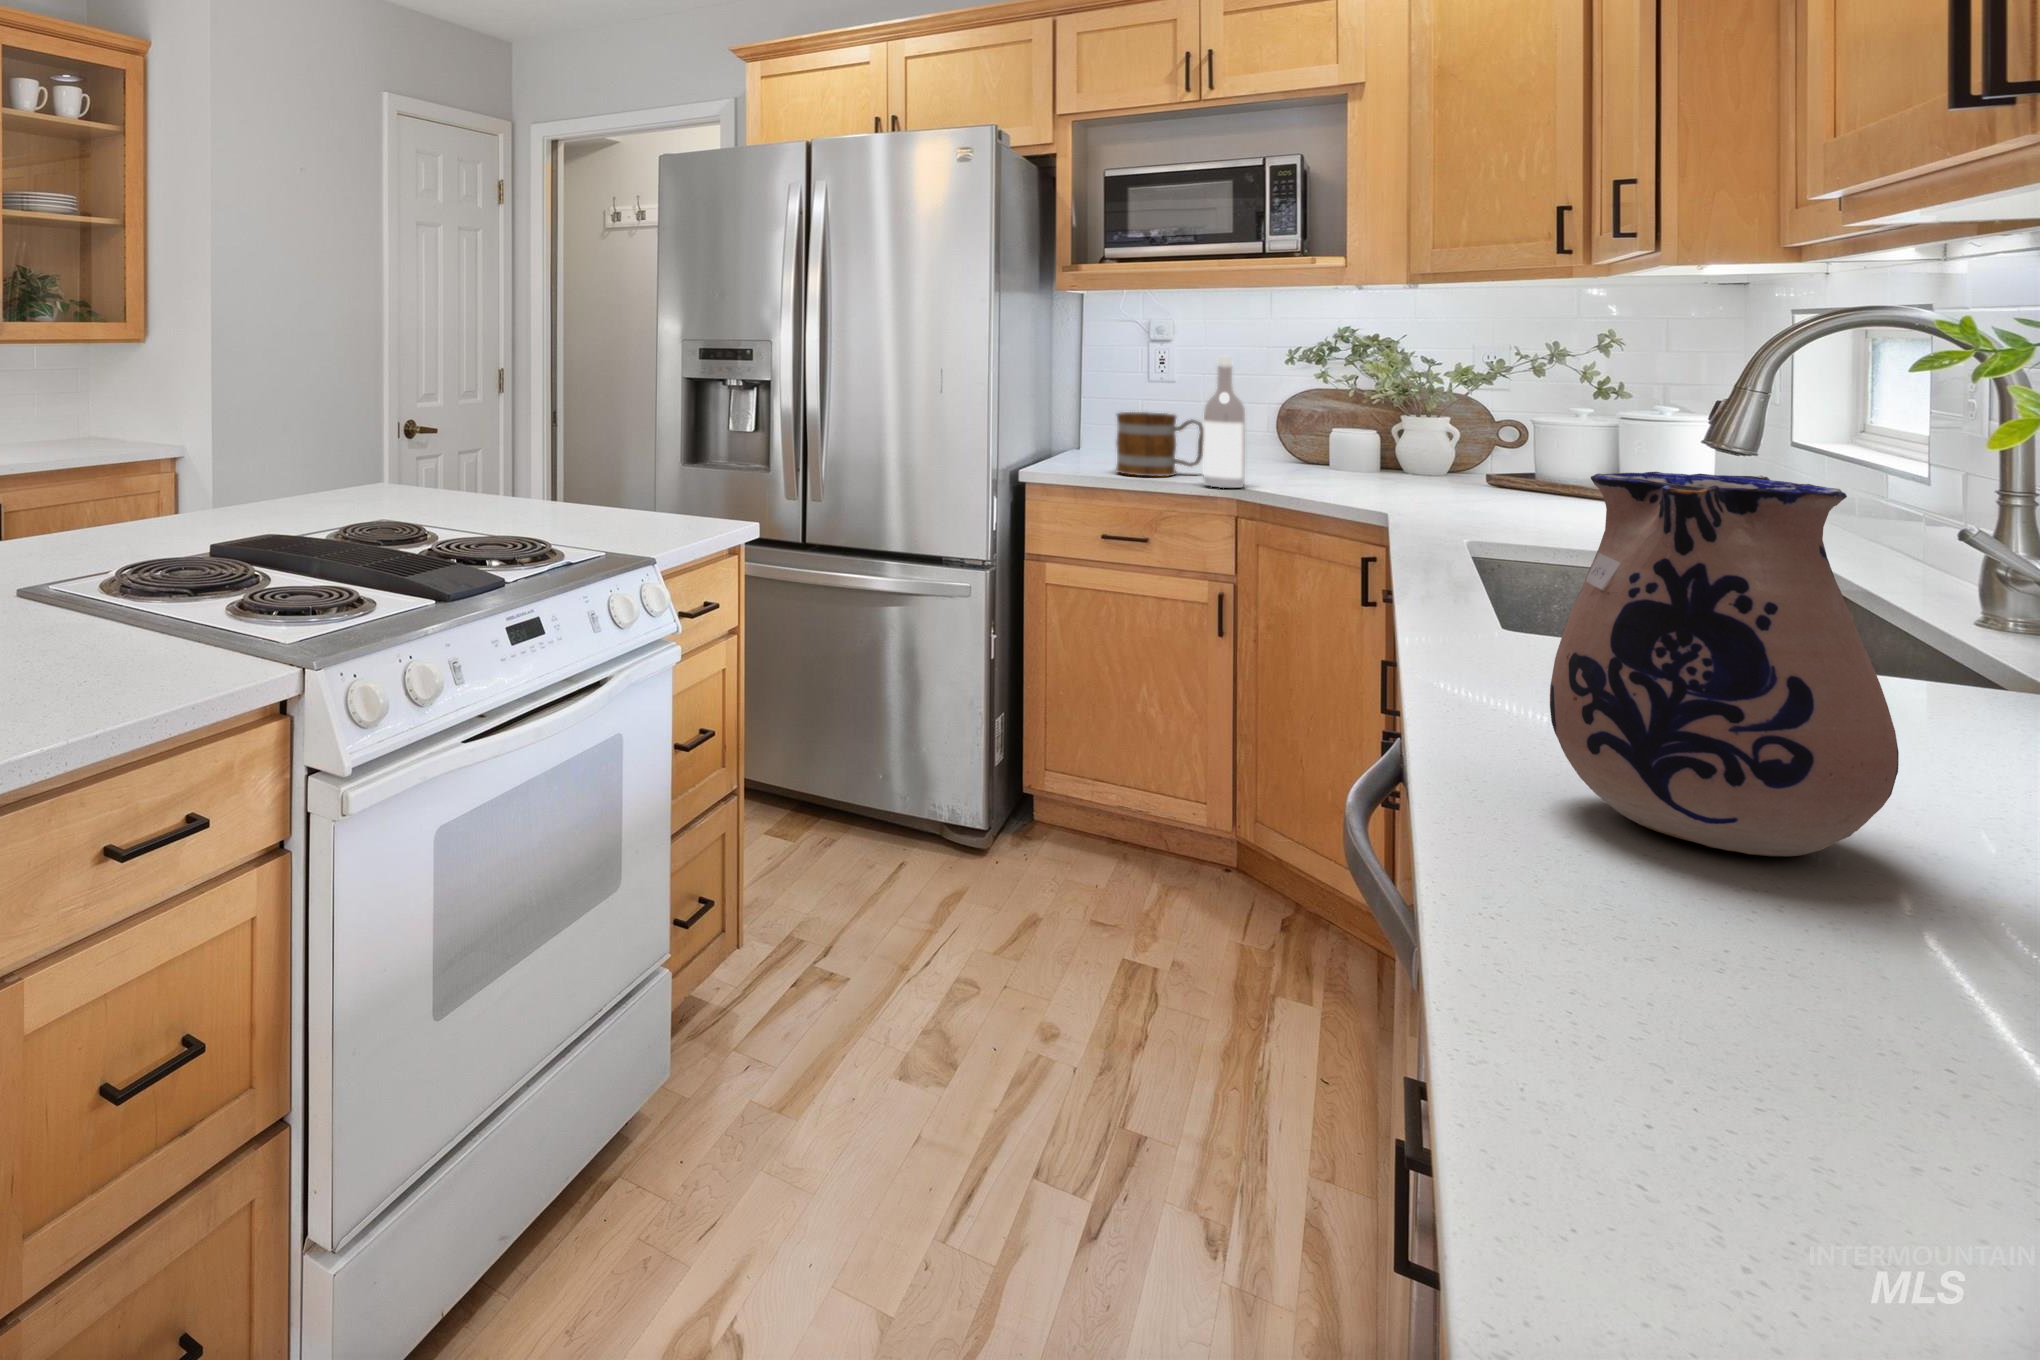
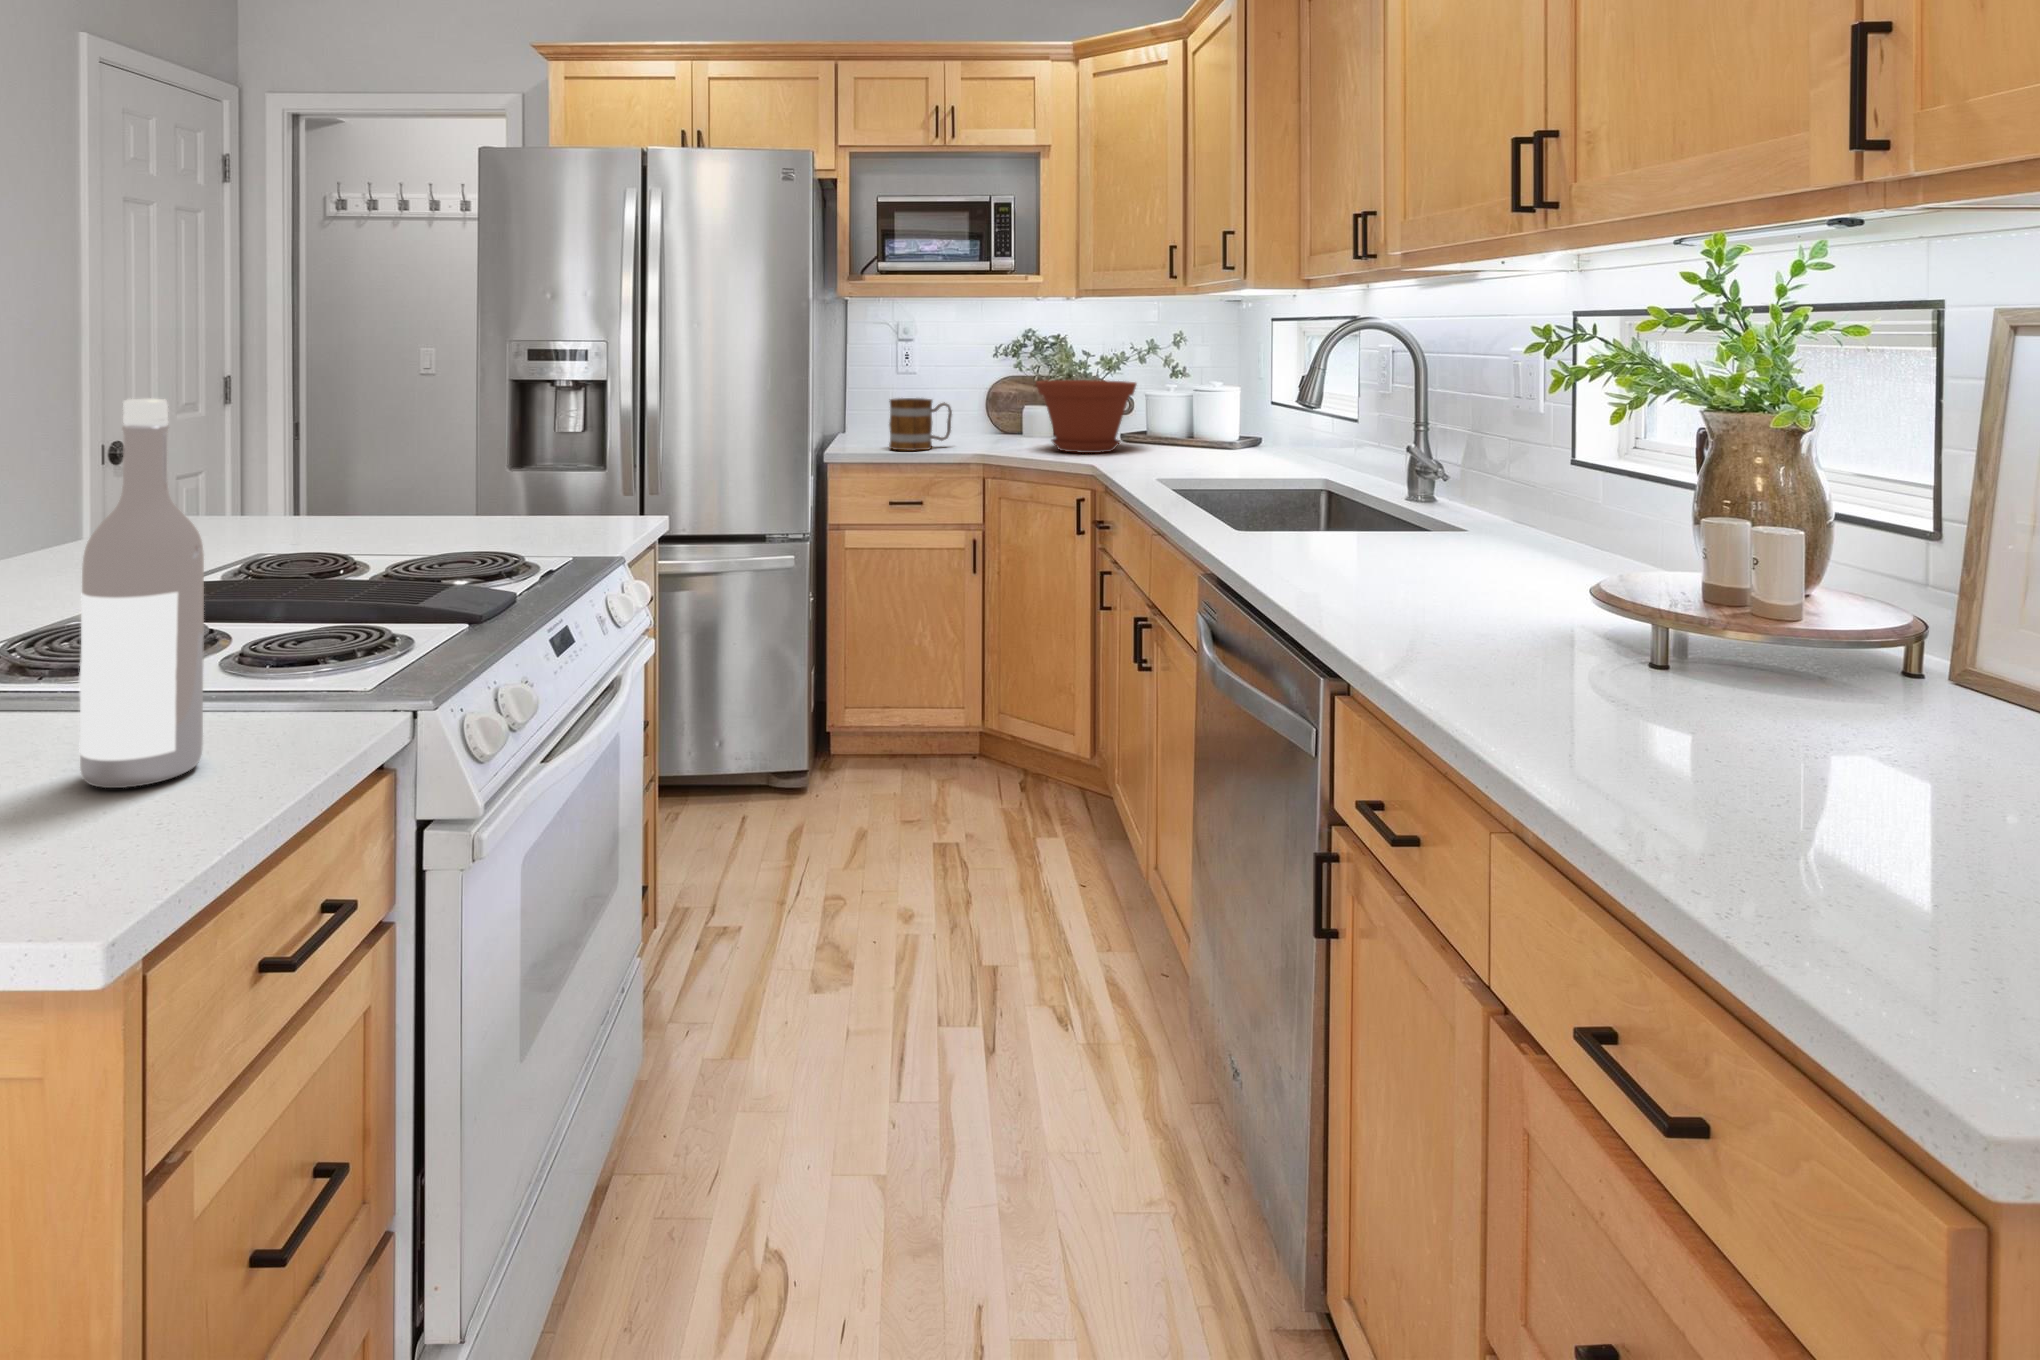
wine bottle: present [1203,357,1245,488] -> present [79,399,204,788]
plant pot: none [1319,396,1490,497] -> present [1036,380,1136,453]
ceramic pitcher: present [1550,472,1899,856] -> none [1374,419,1533,639]

